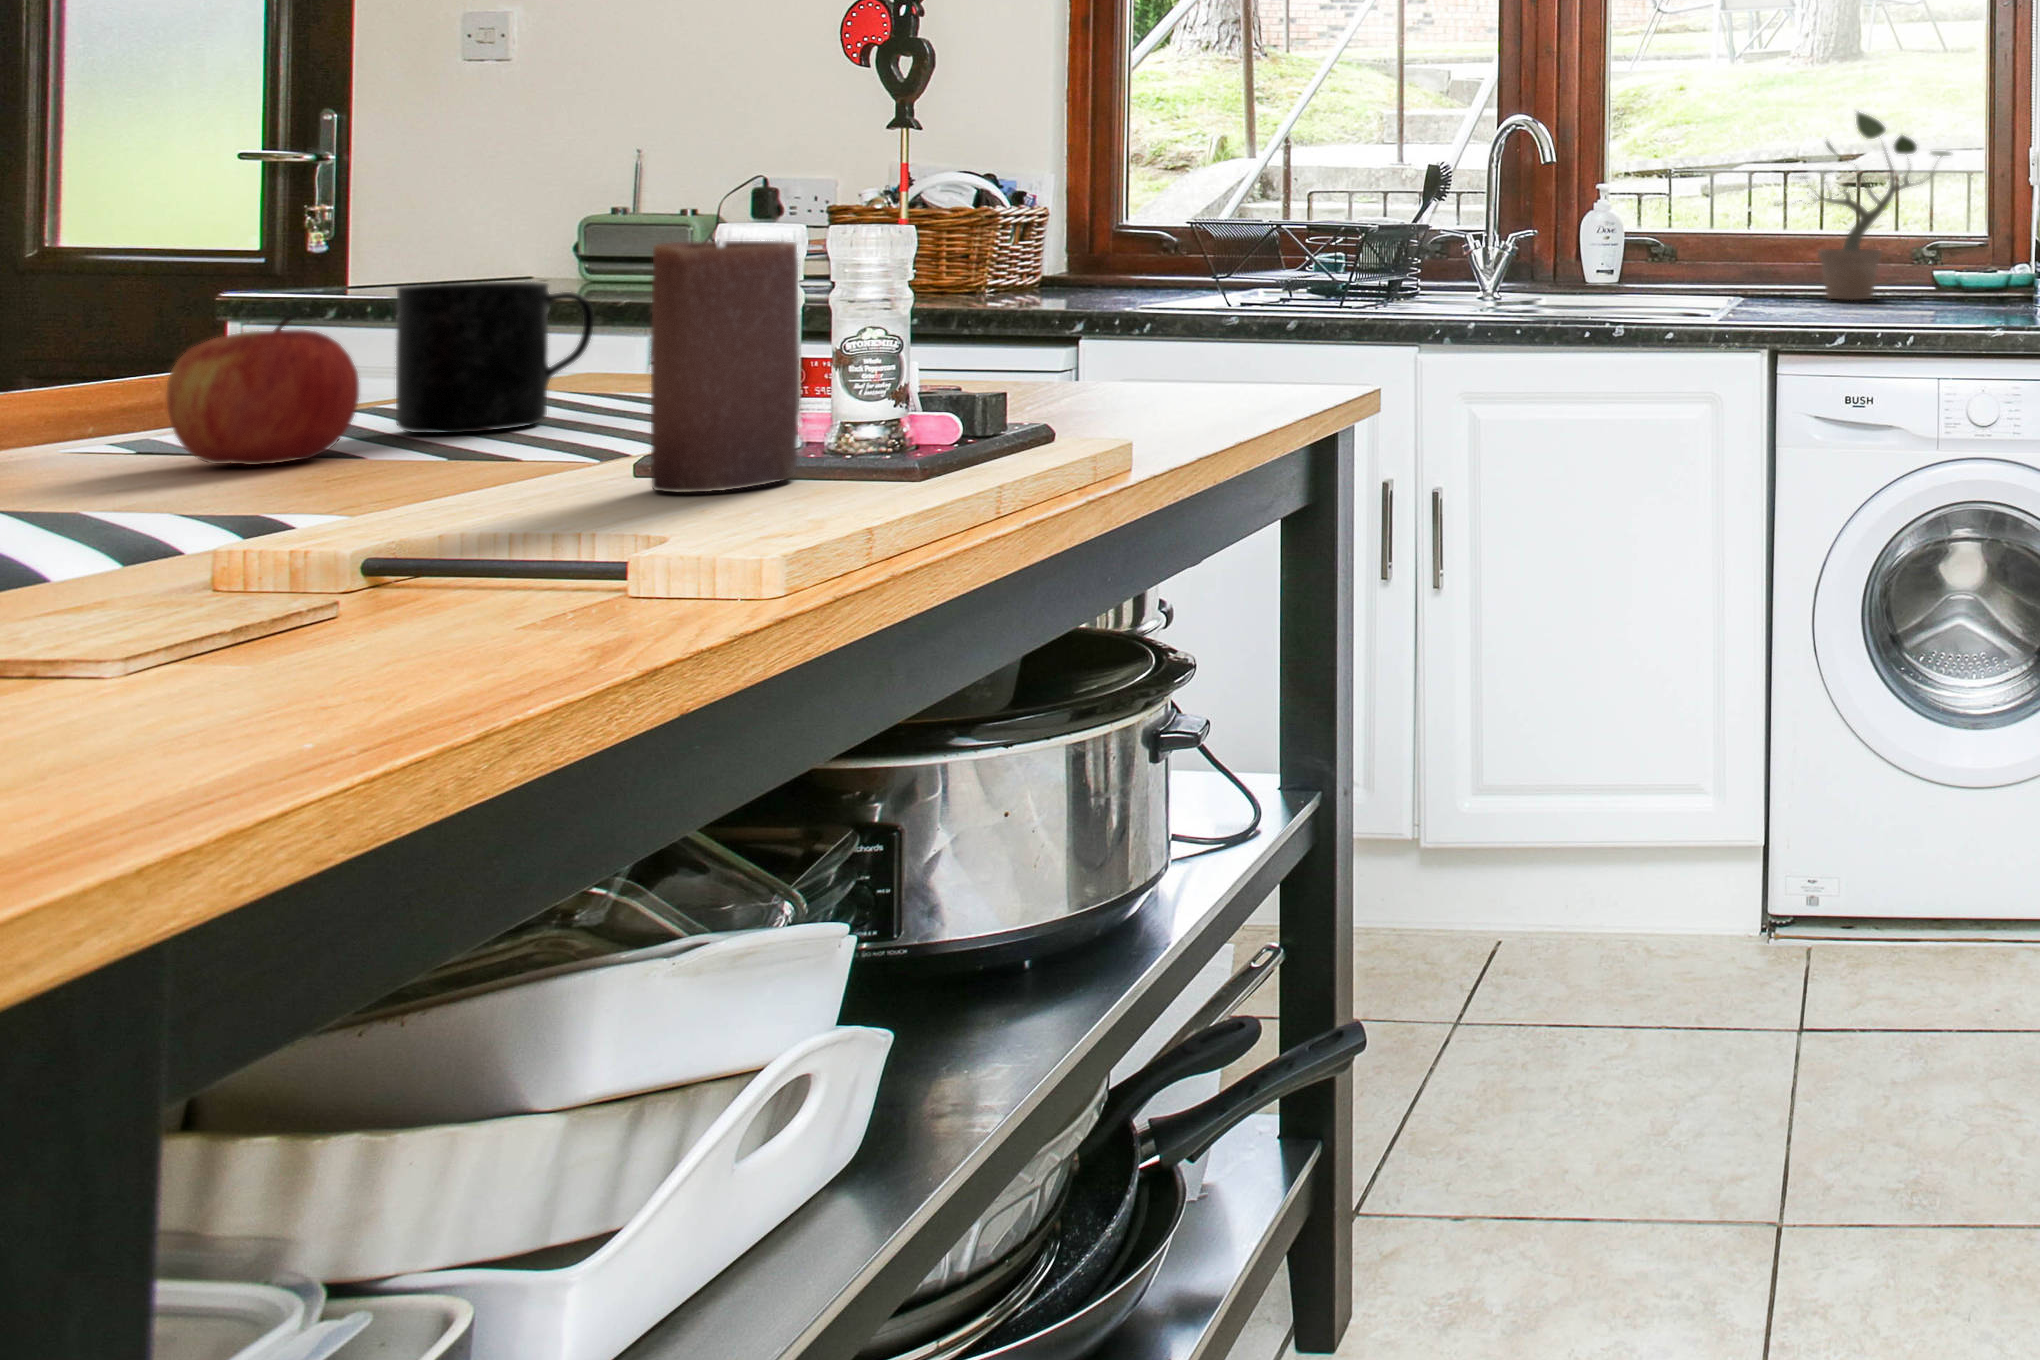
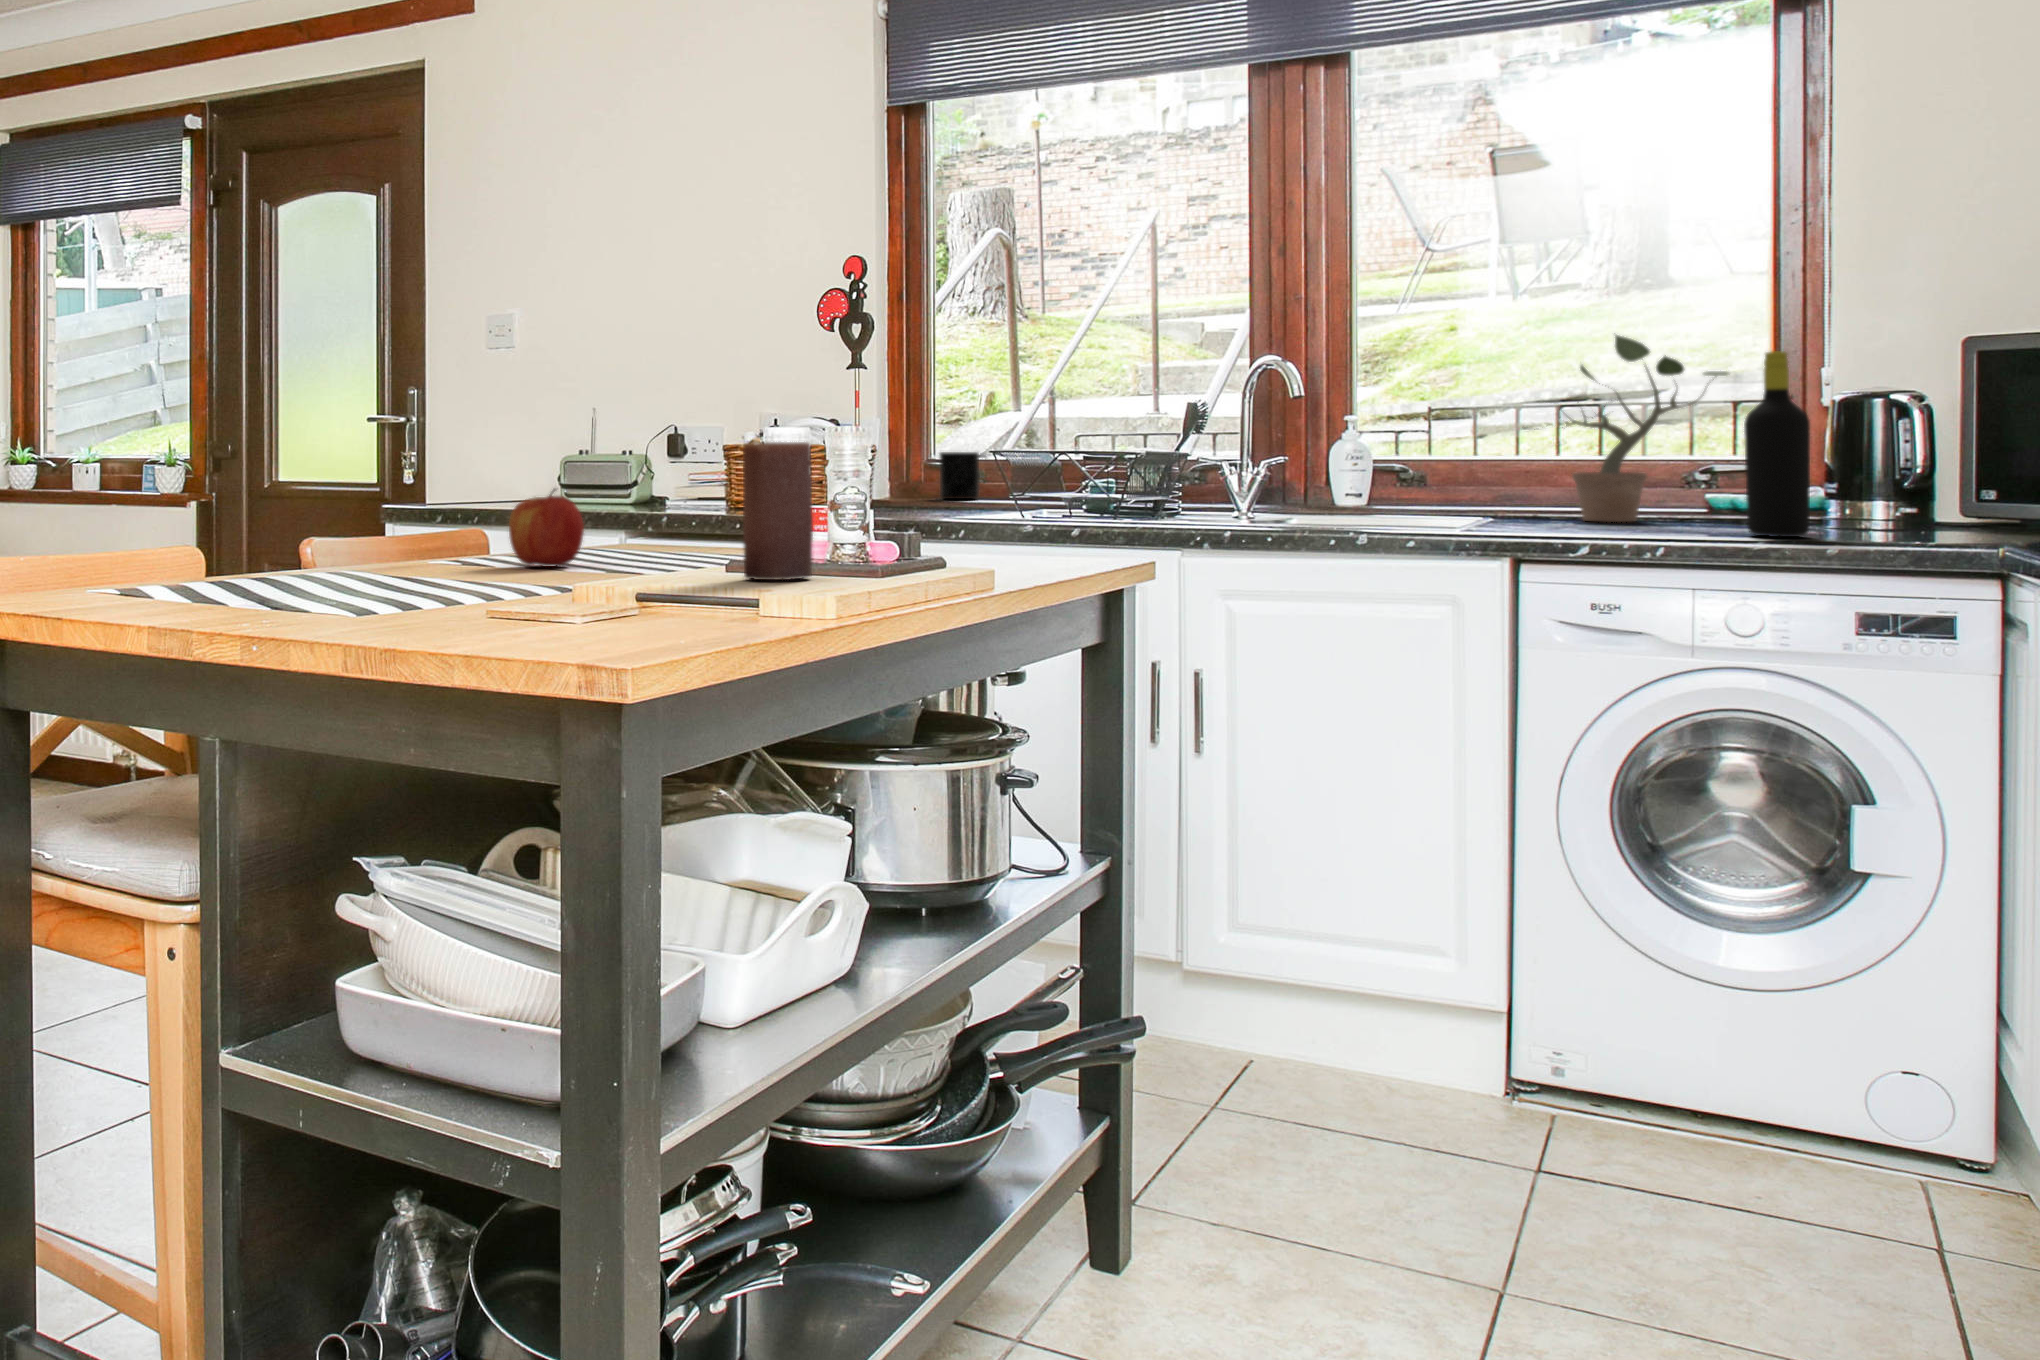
bottle: none [1971,135,2025,316] -> present [1744,351,1810,537]
mug: present [396,282,594,433] -> present [939,452,986,499]

